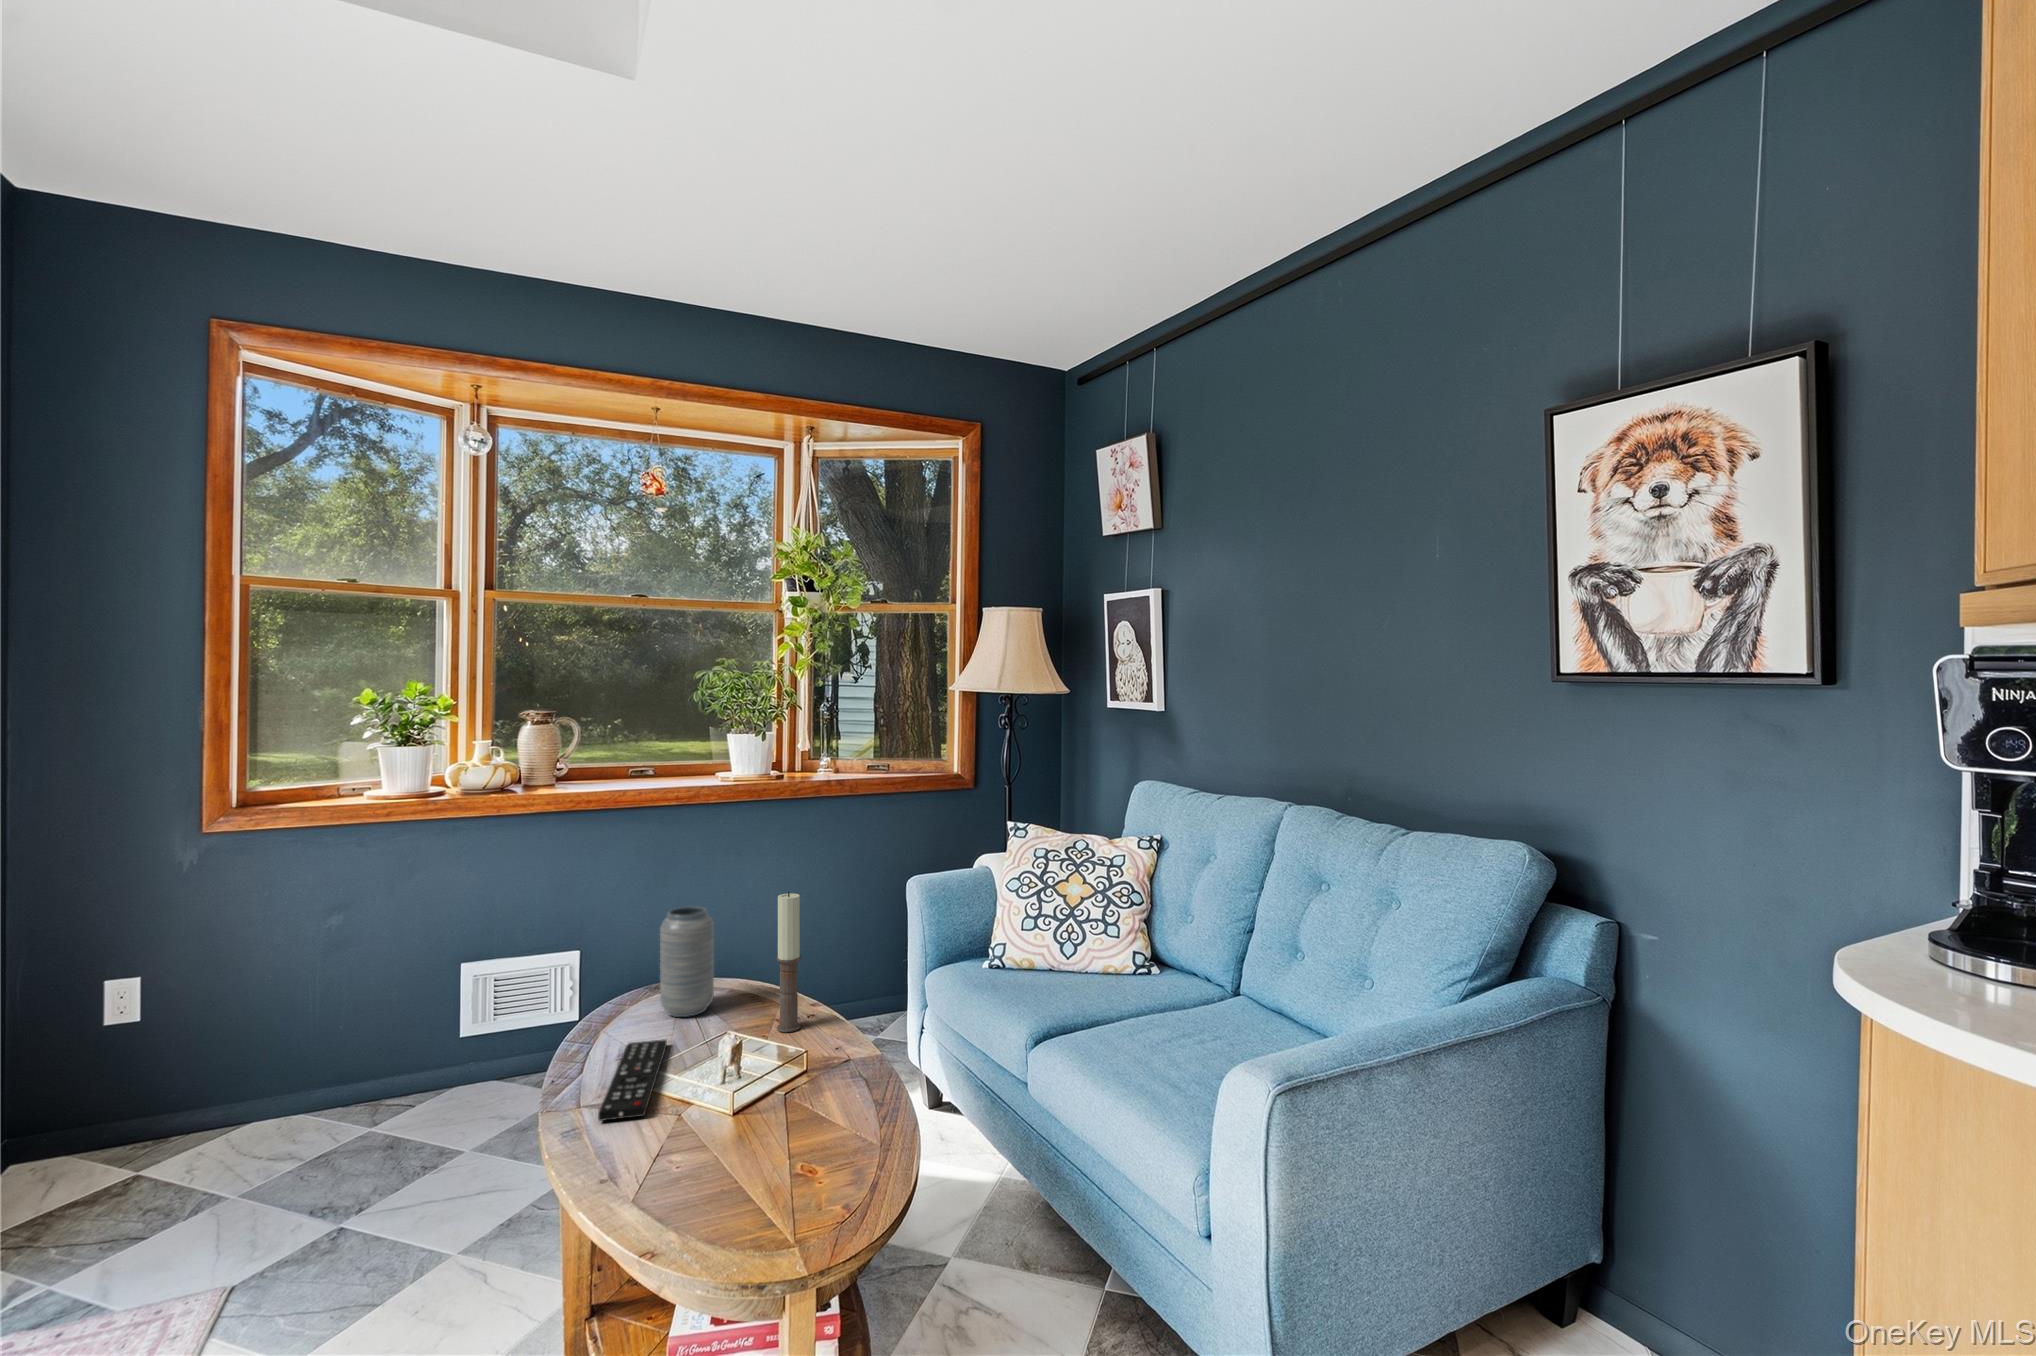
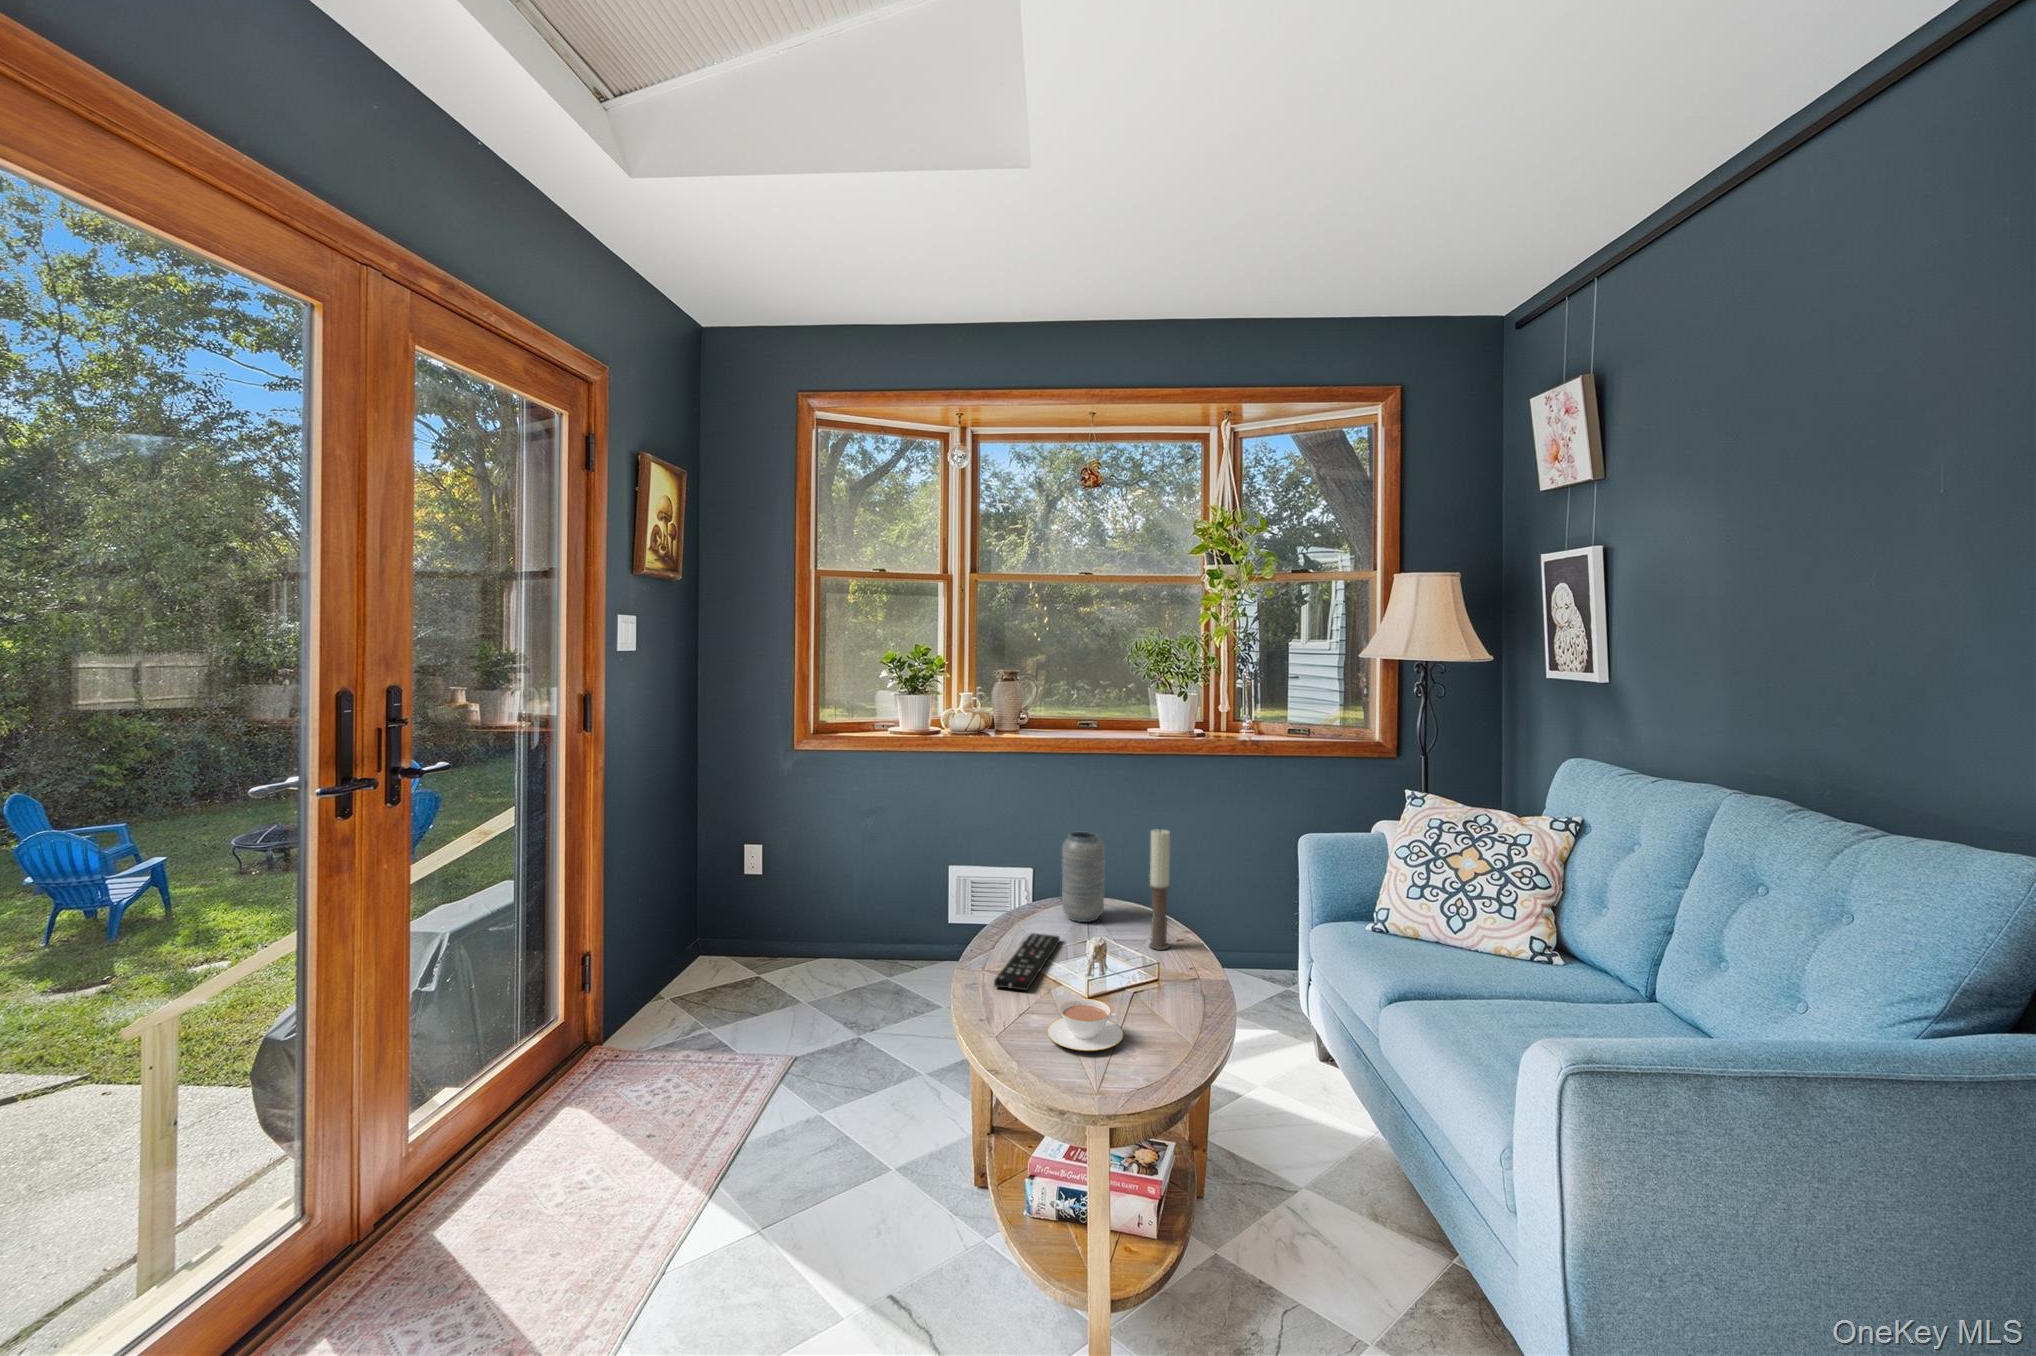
teacup: none [687,1107,782,1174] -> present [1047,999,1123,1051]

